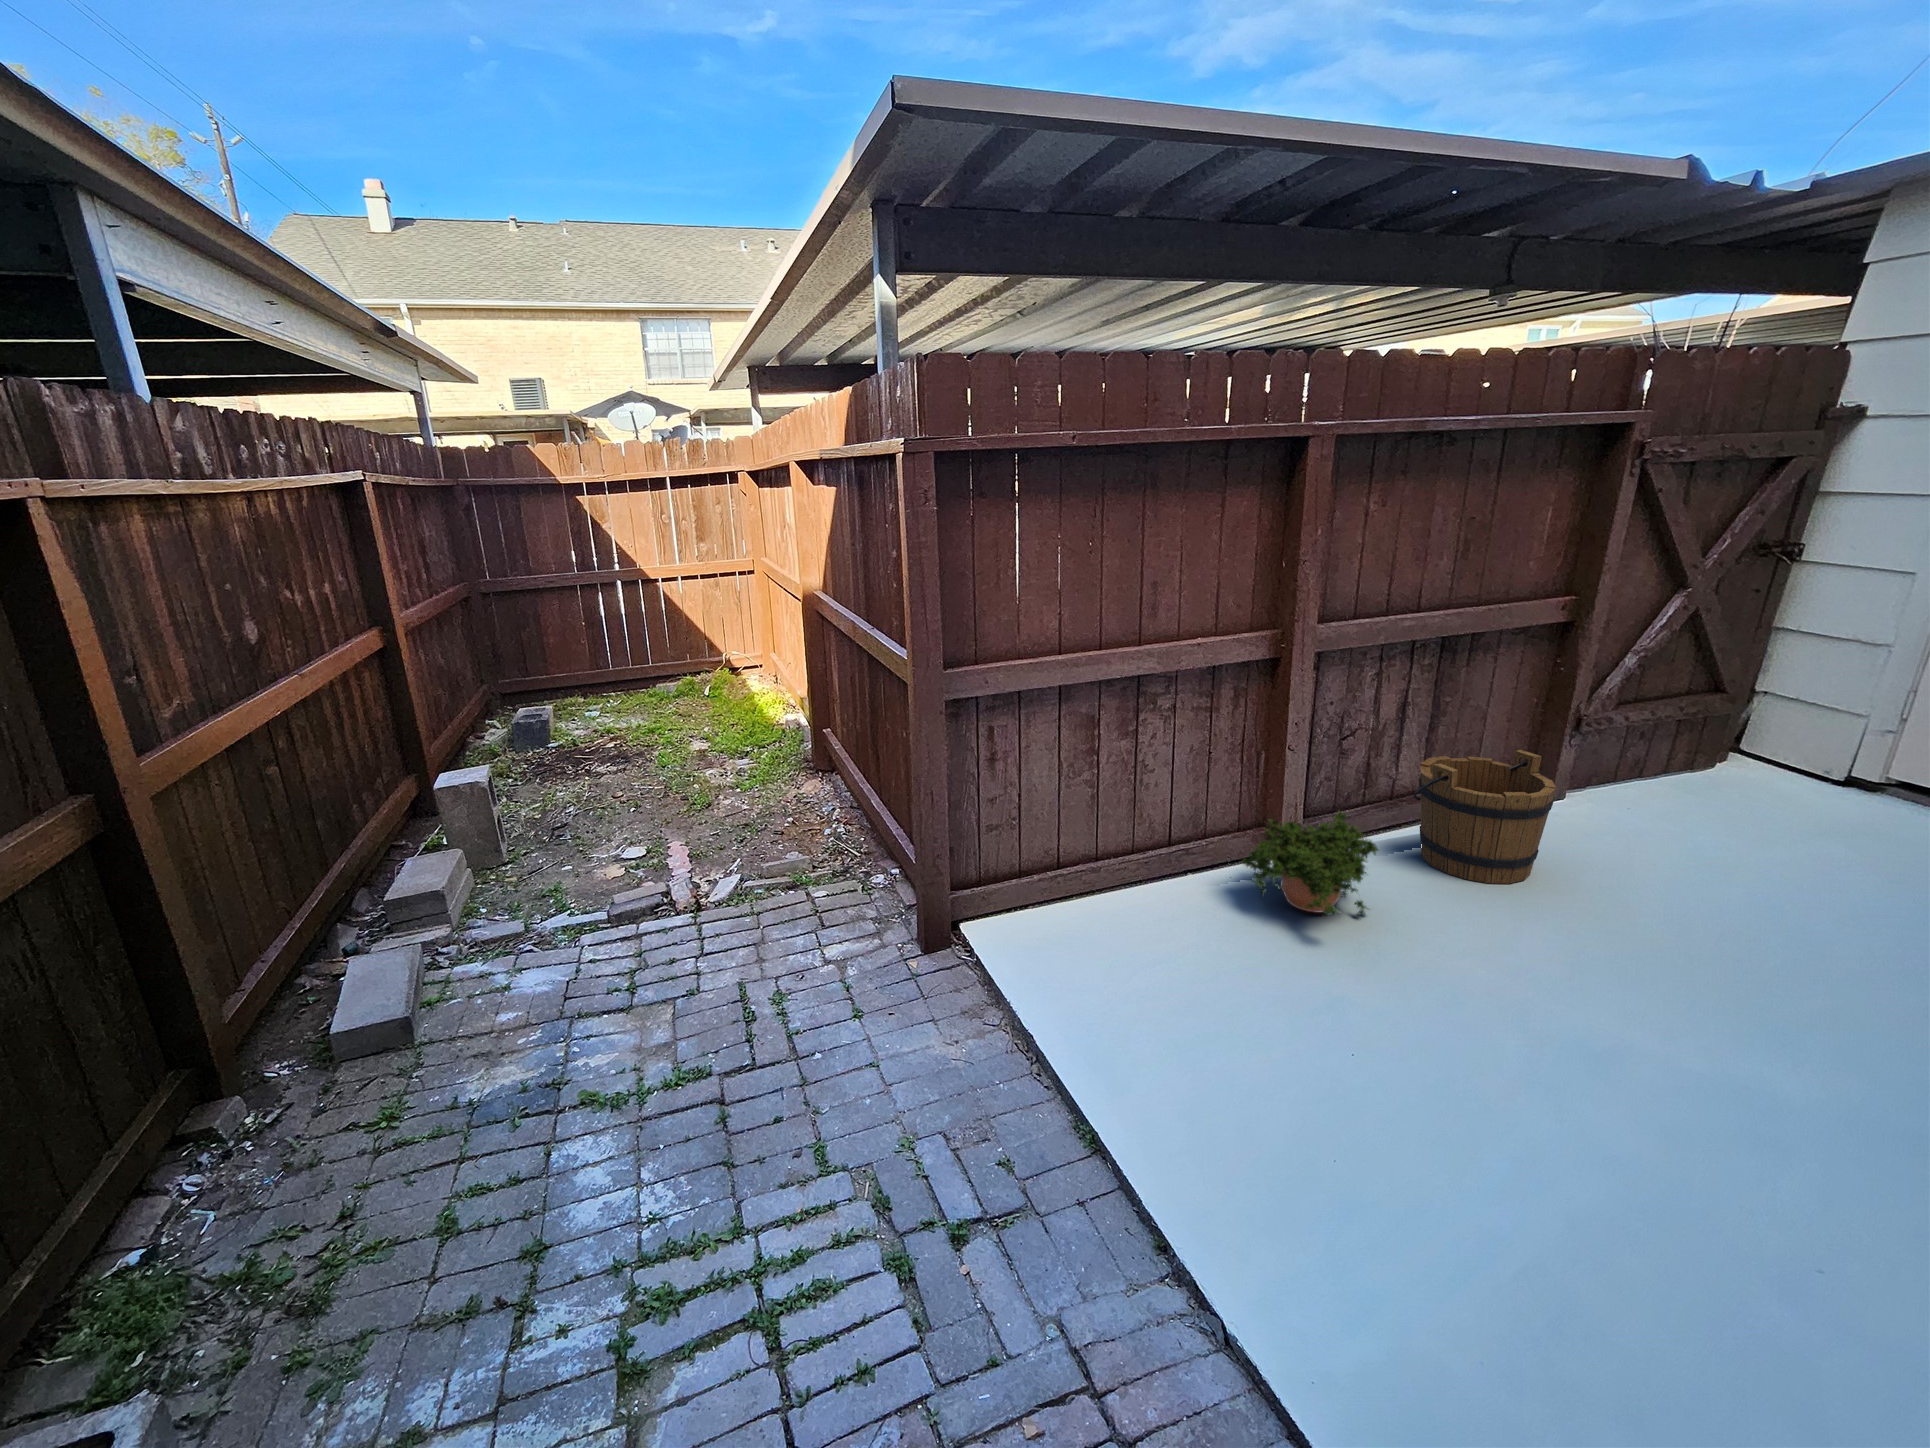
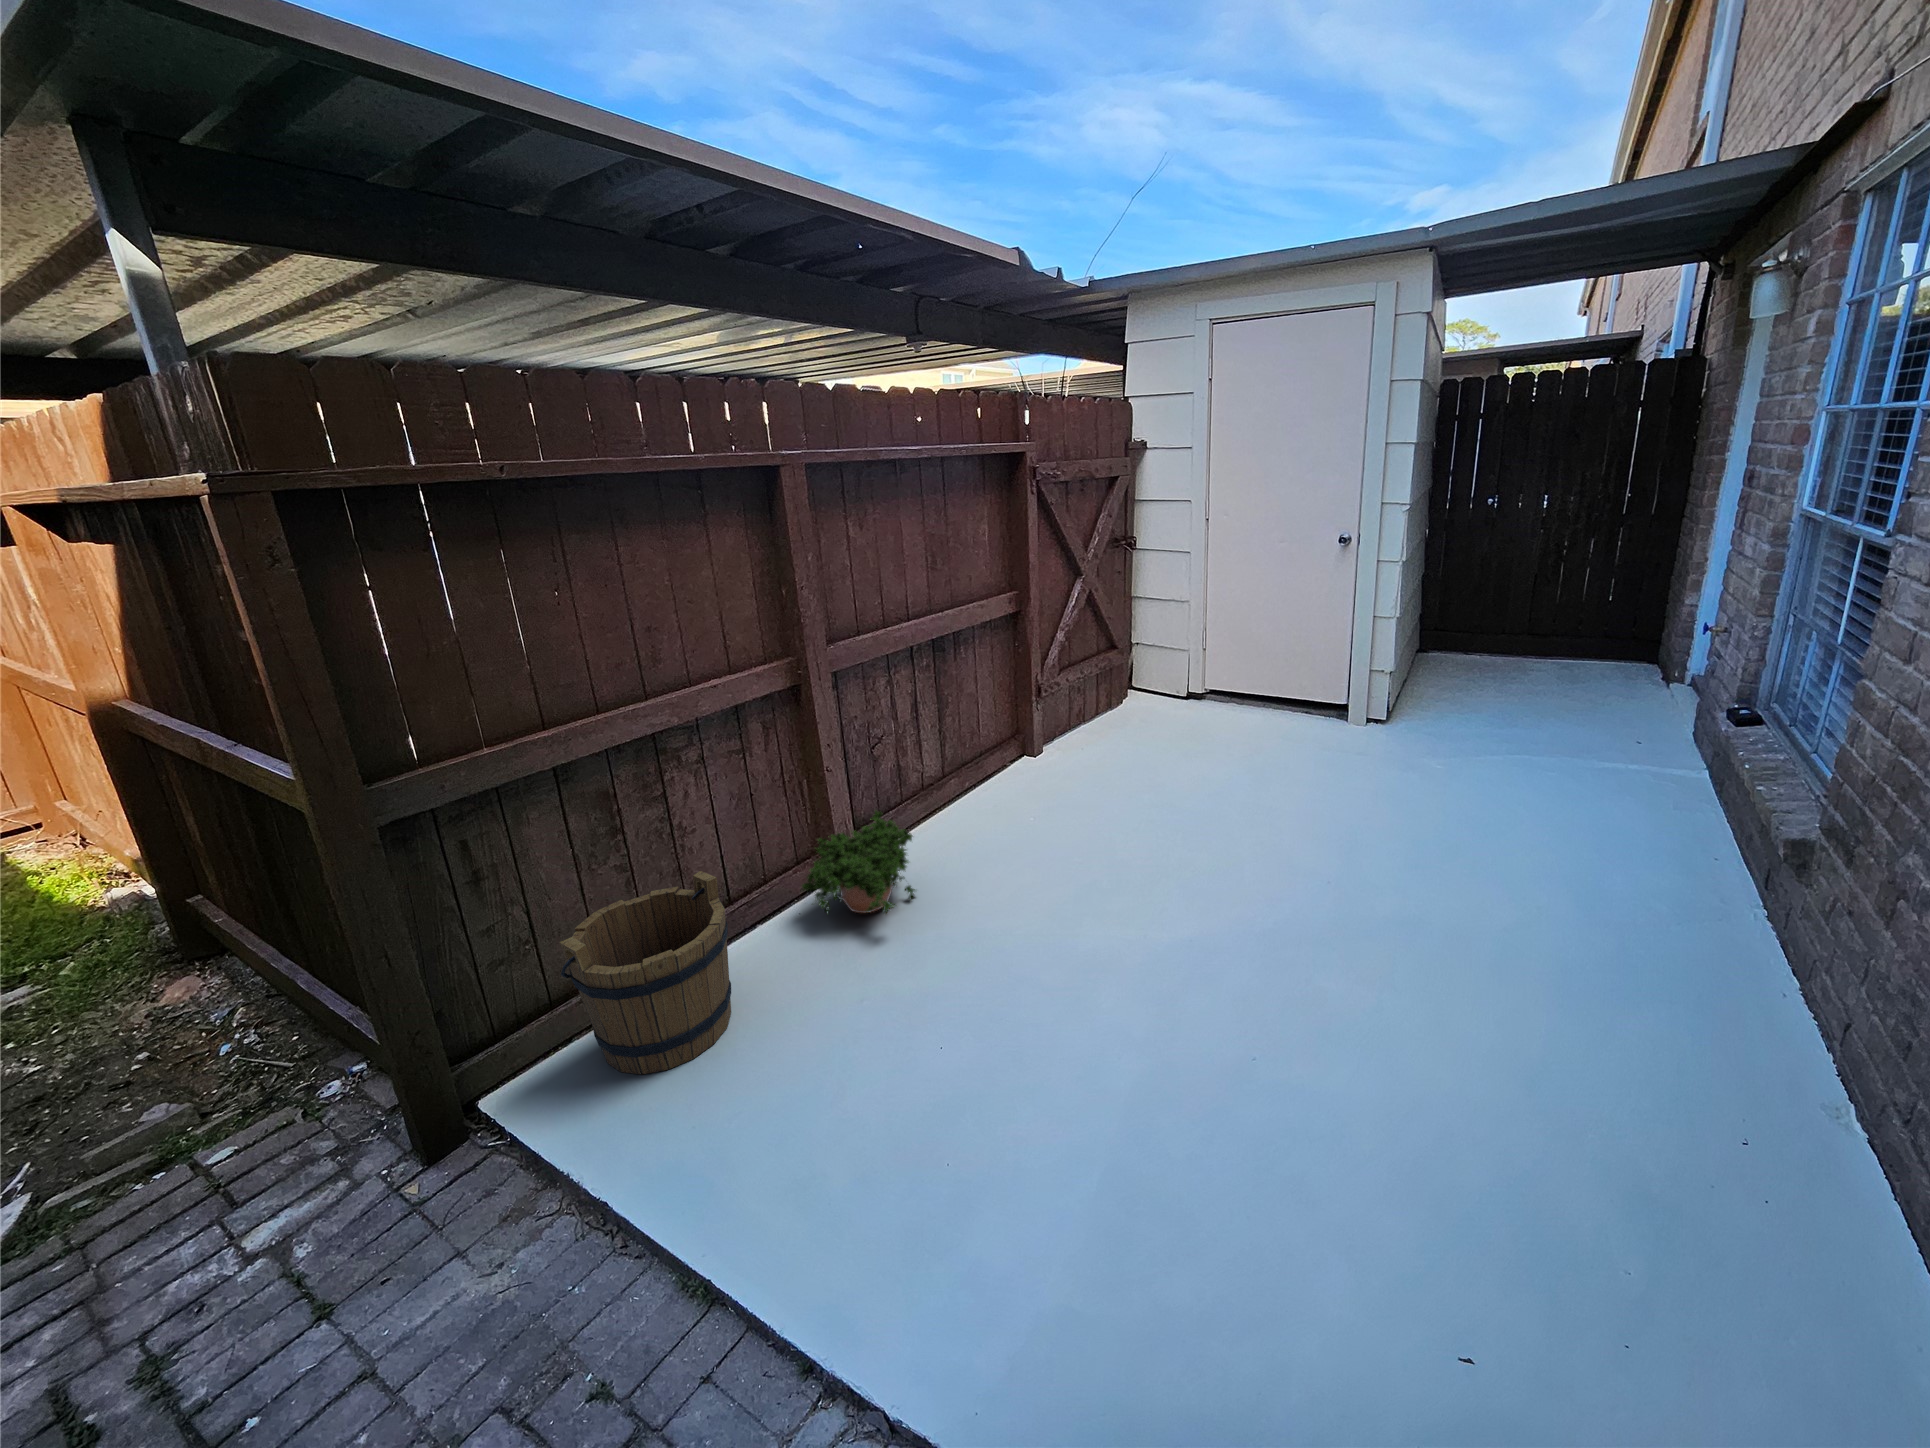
bucket: present [1413,750,1556,884] -> present [560,871,731,1074]

